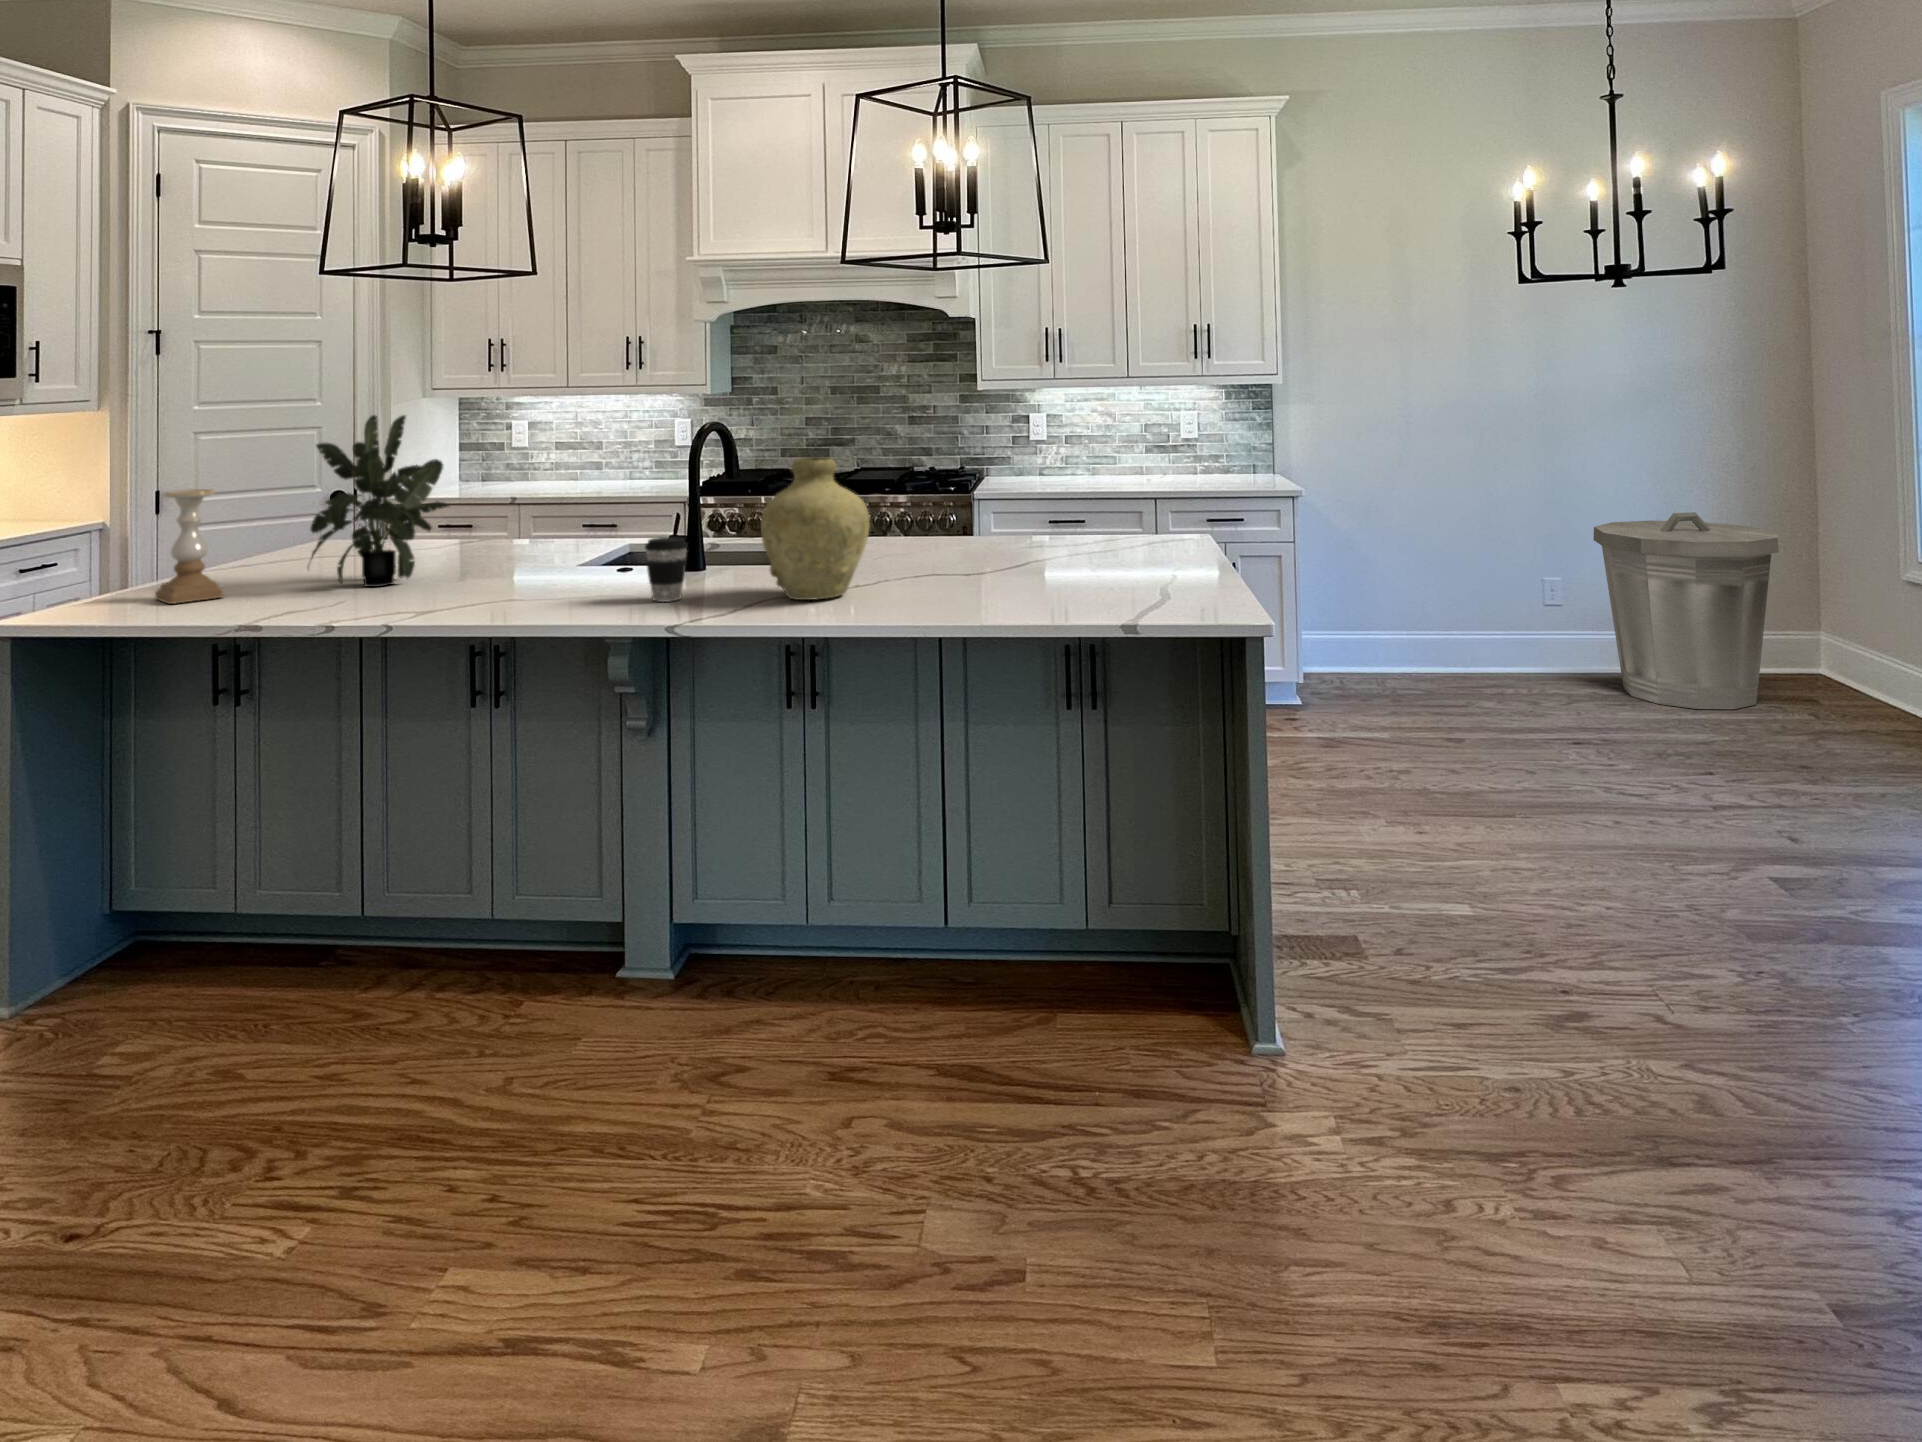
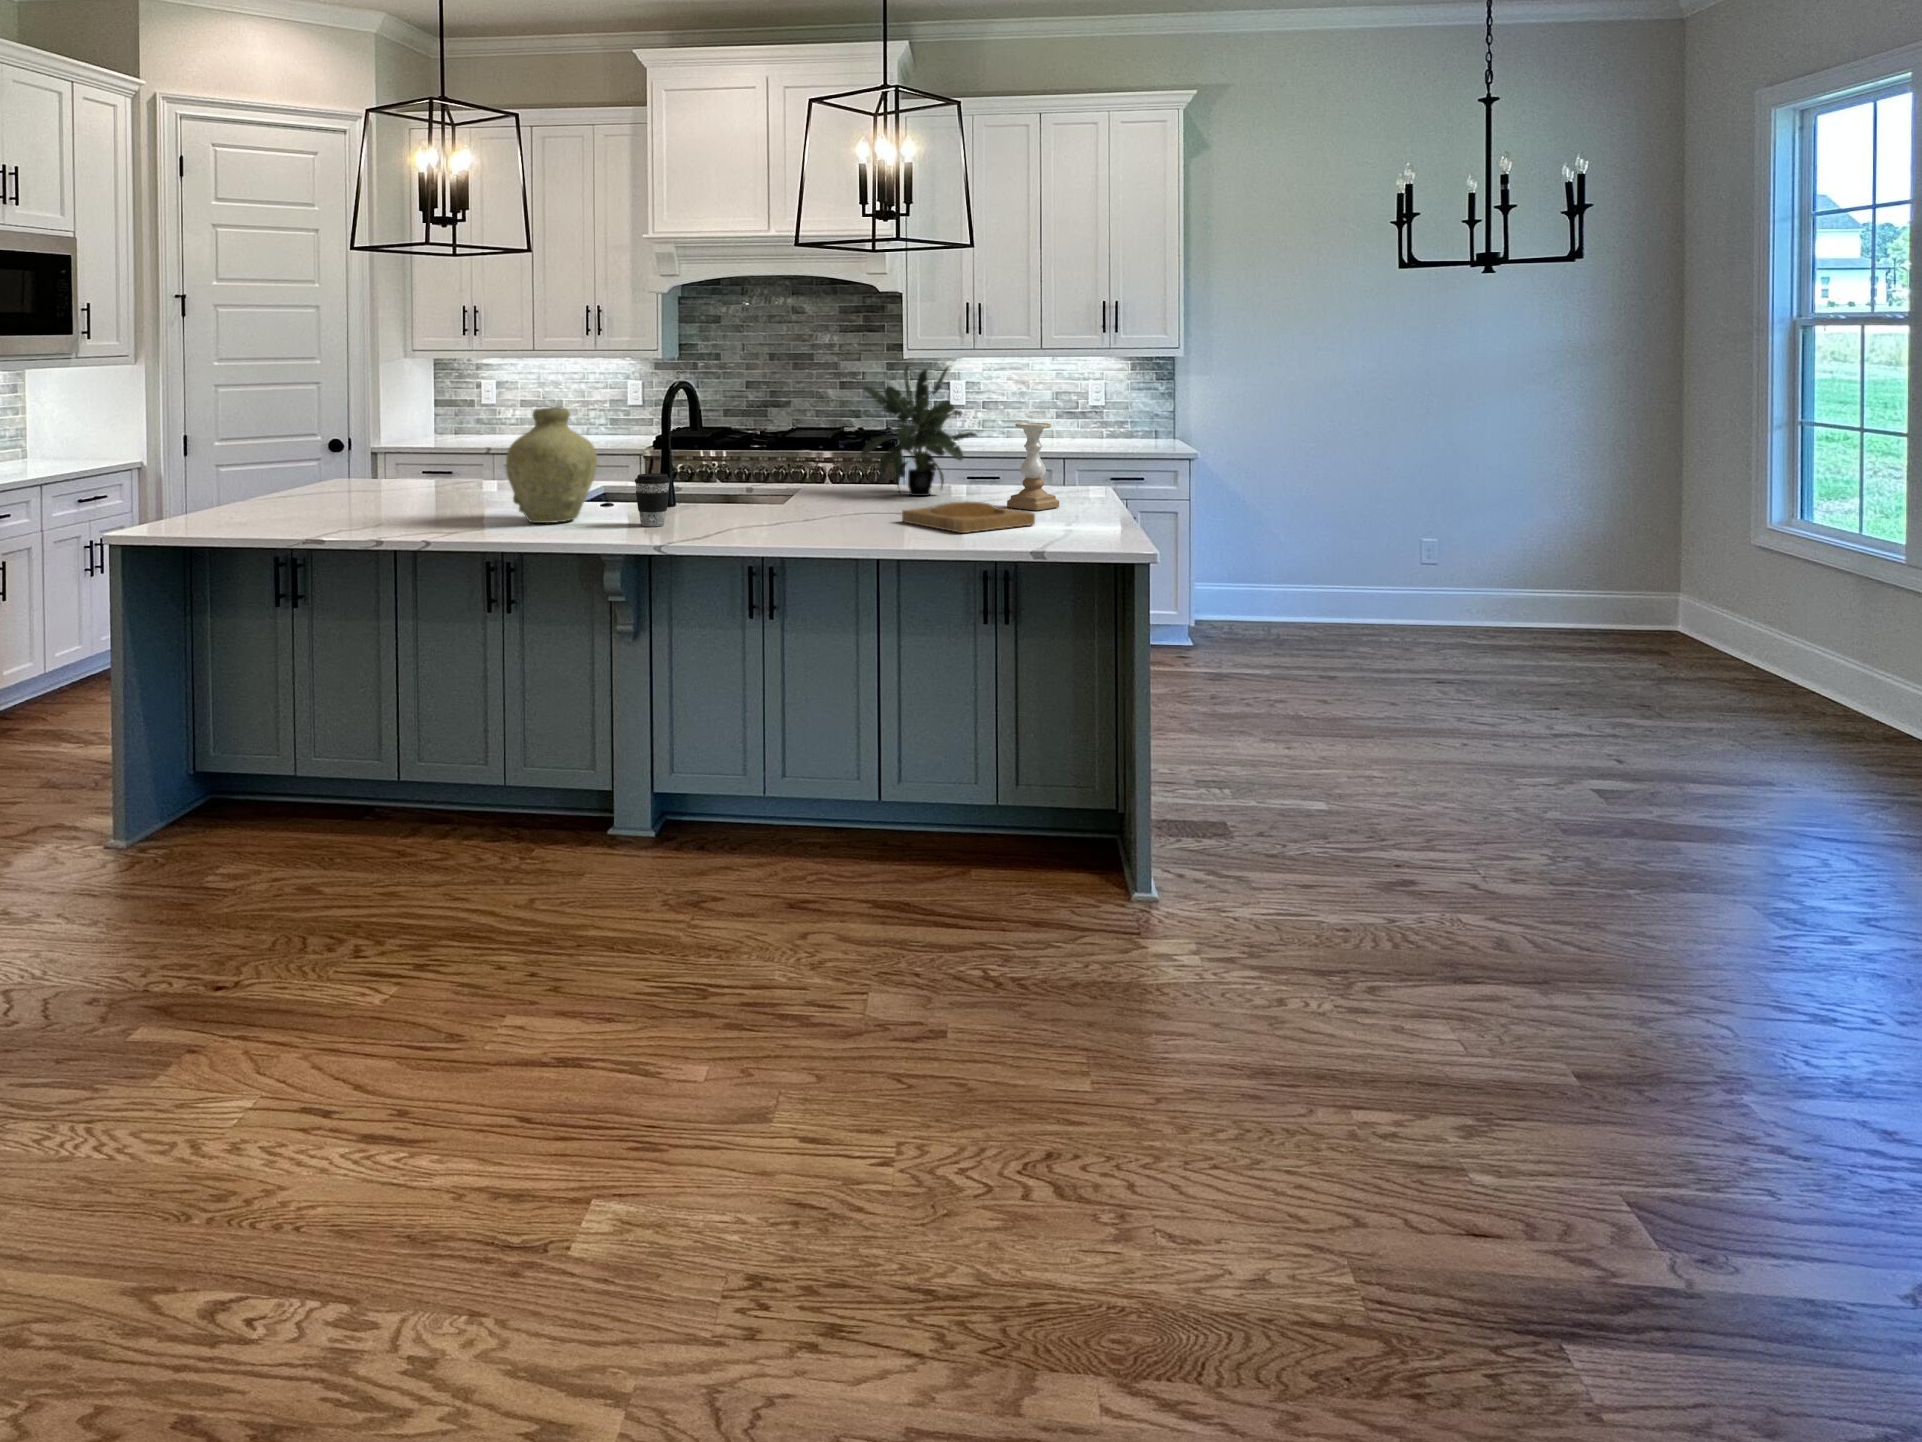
potted plant: present [311,415,449,587] -> present [862,366,977,496]
vase: present [761,457,870,600] -> present [506,407,597,523]
candle holder: present [155,489,223,604] -> present [1007,423,1059,510]
trash can: present [1593,512,1779,709] -> none [1470,480,1640,658]
tray: none [967,563,1124,604] -> present [902,501,1035,533]

